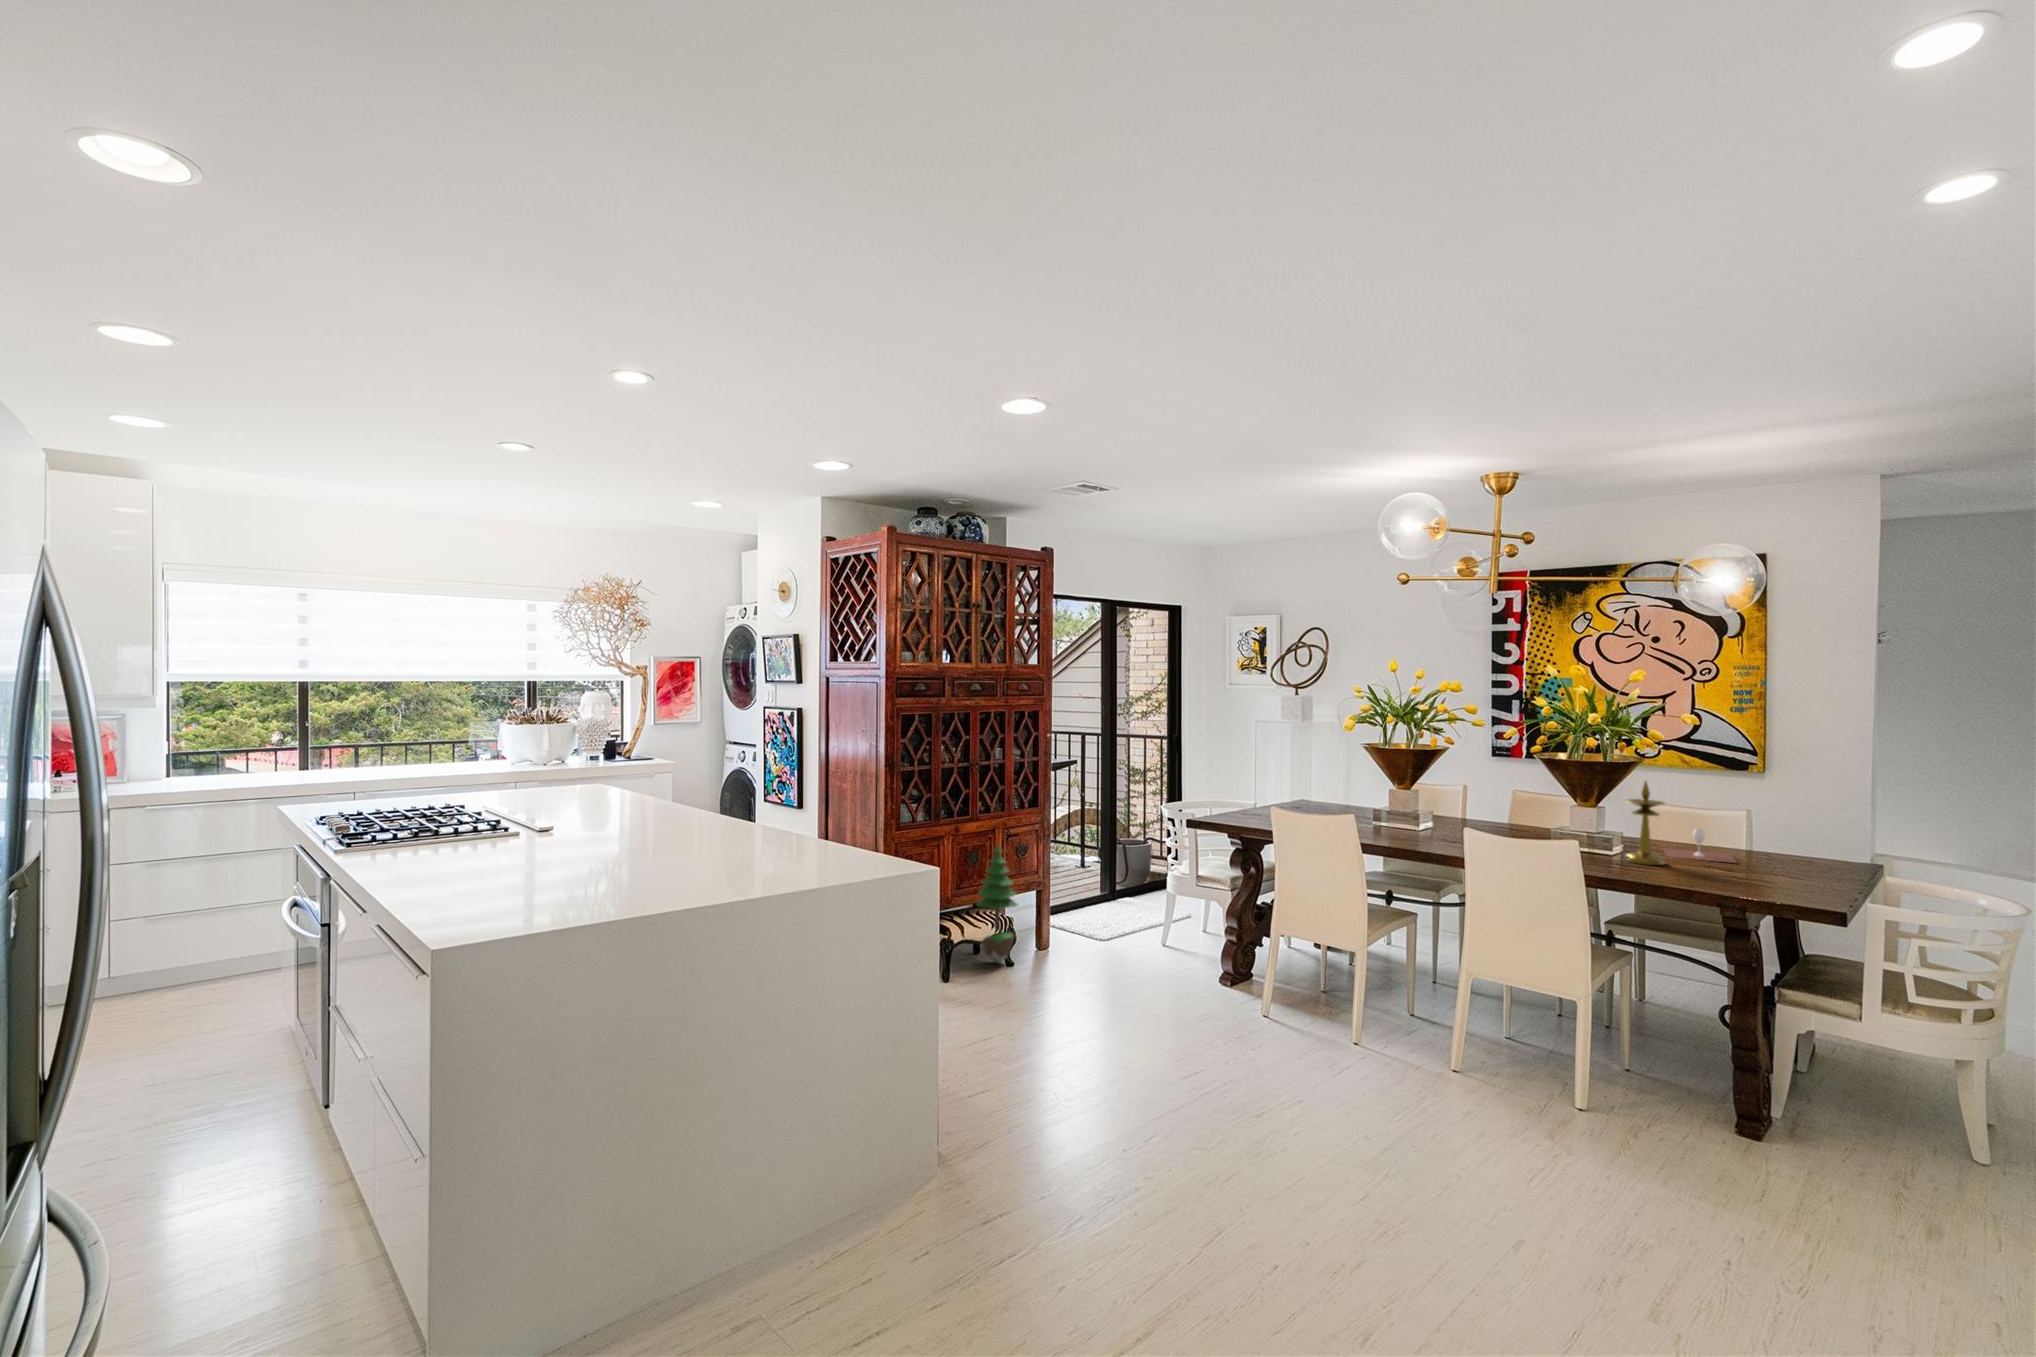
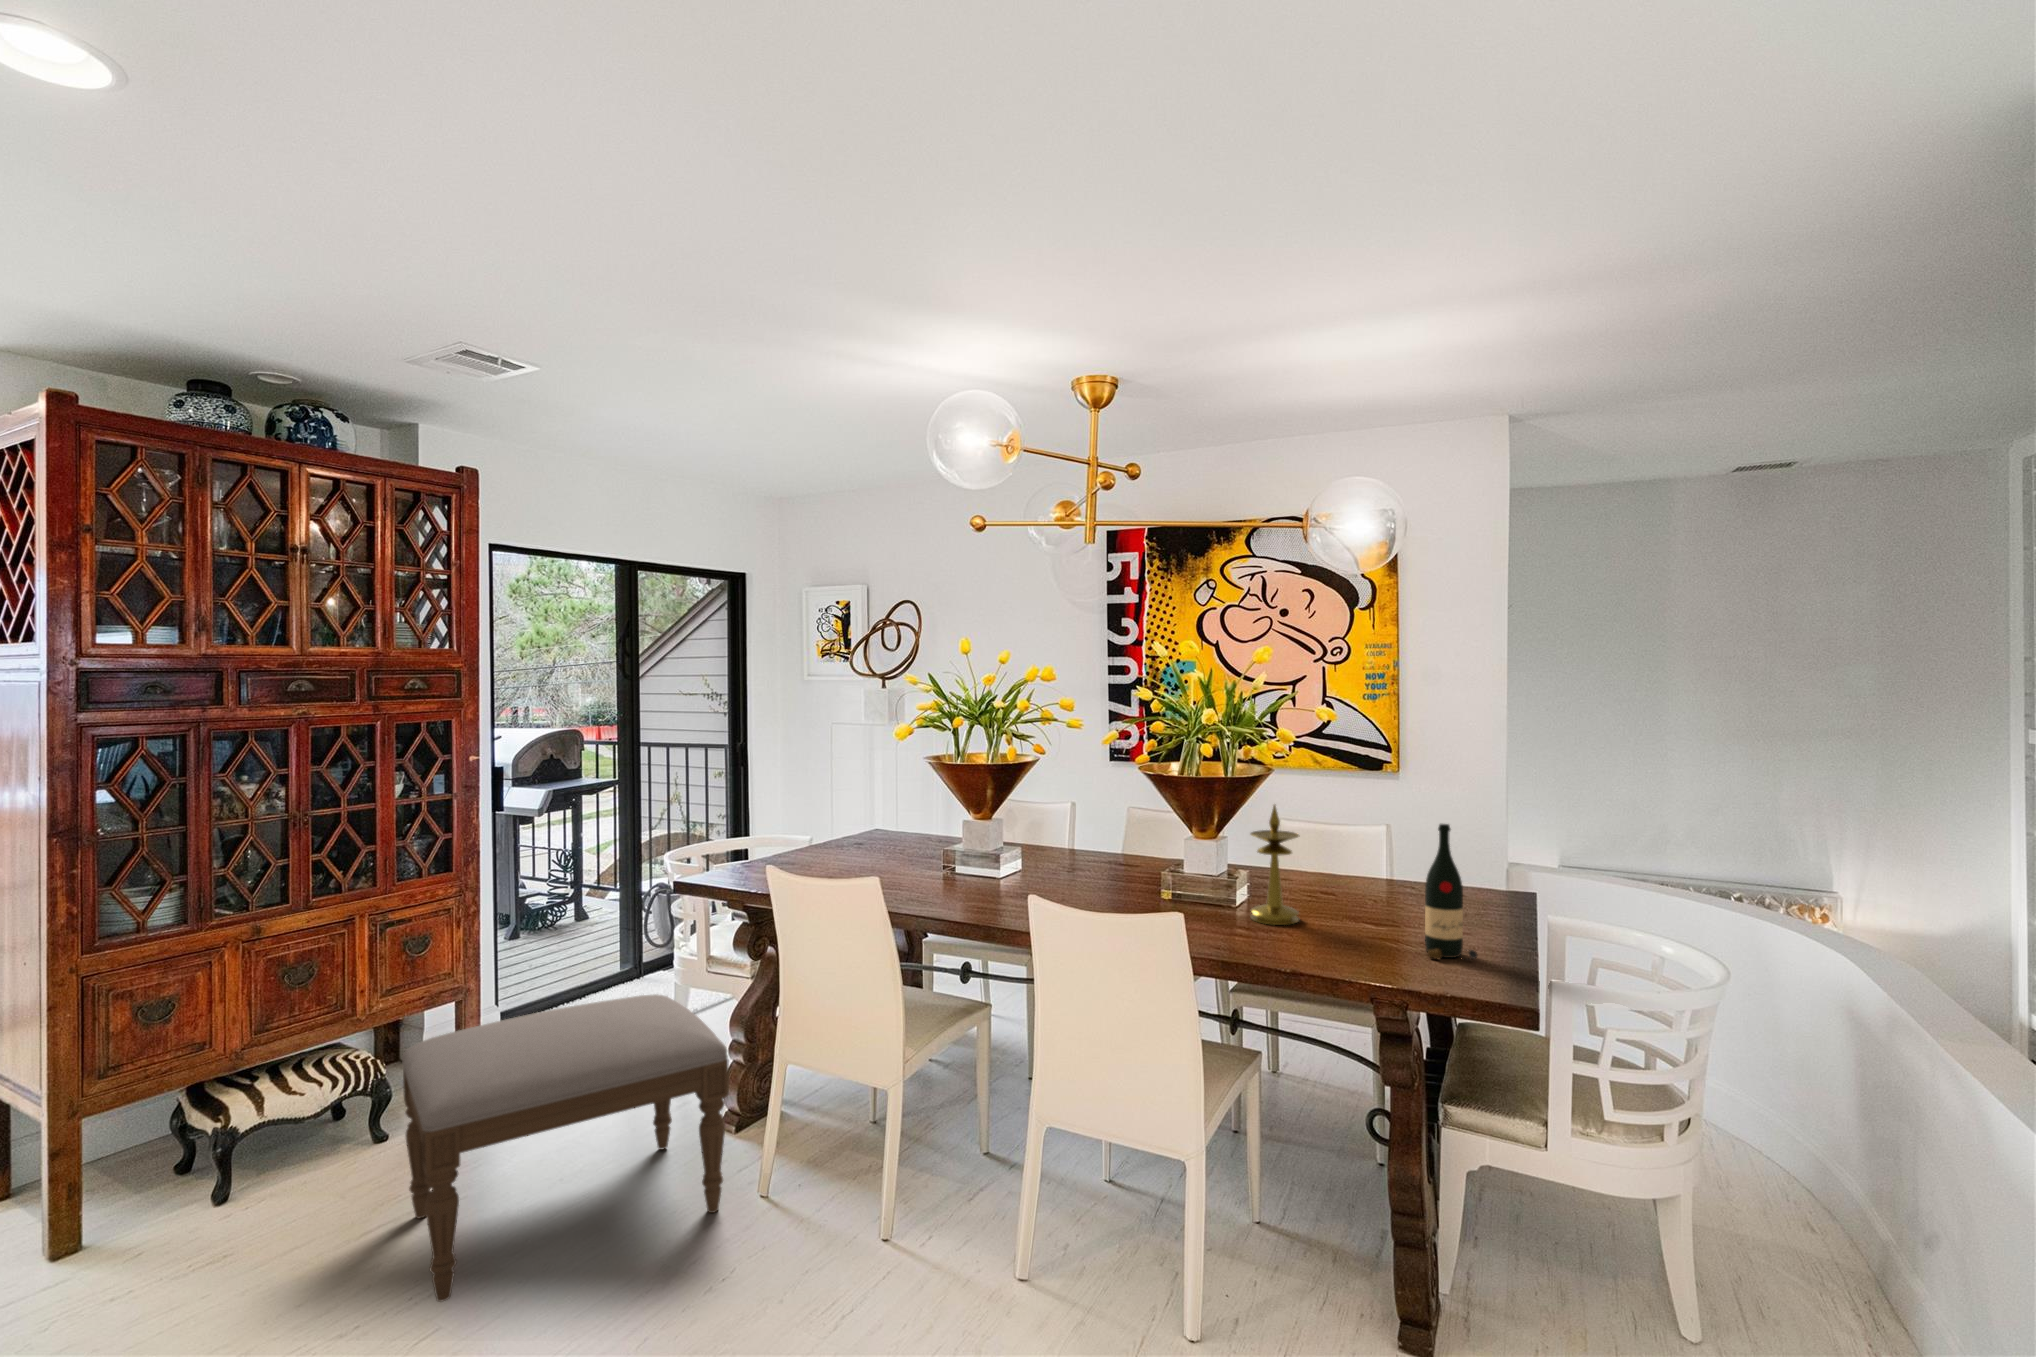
wine bottle: none [1767,795,1810,891] -> present [1425,824,1477,959]
wine glass: present [1664,829,1737,863] -> none [1296,862,1384,909]
potted tree: present [977,843,1017,963] -> none [315,940,400,1138]
ottoman: none [1050,888,1247,1037] -> present [402,994,729,1302]

